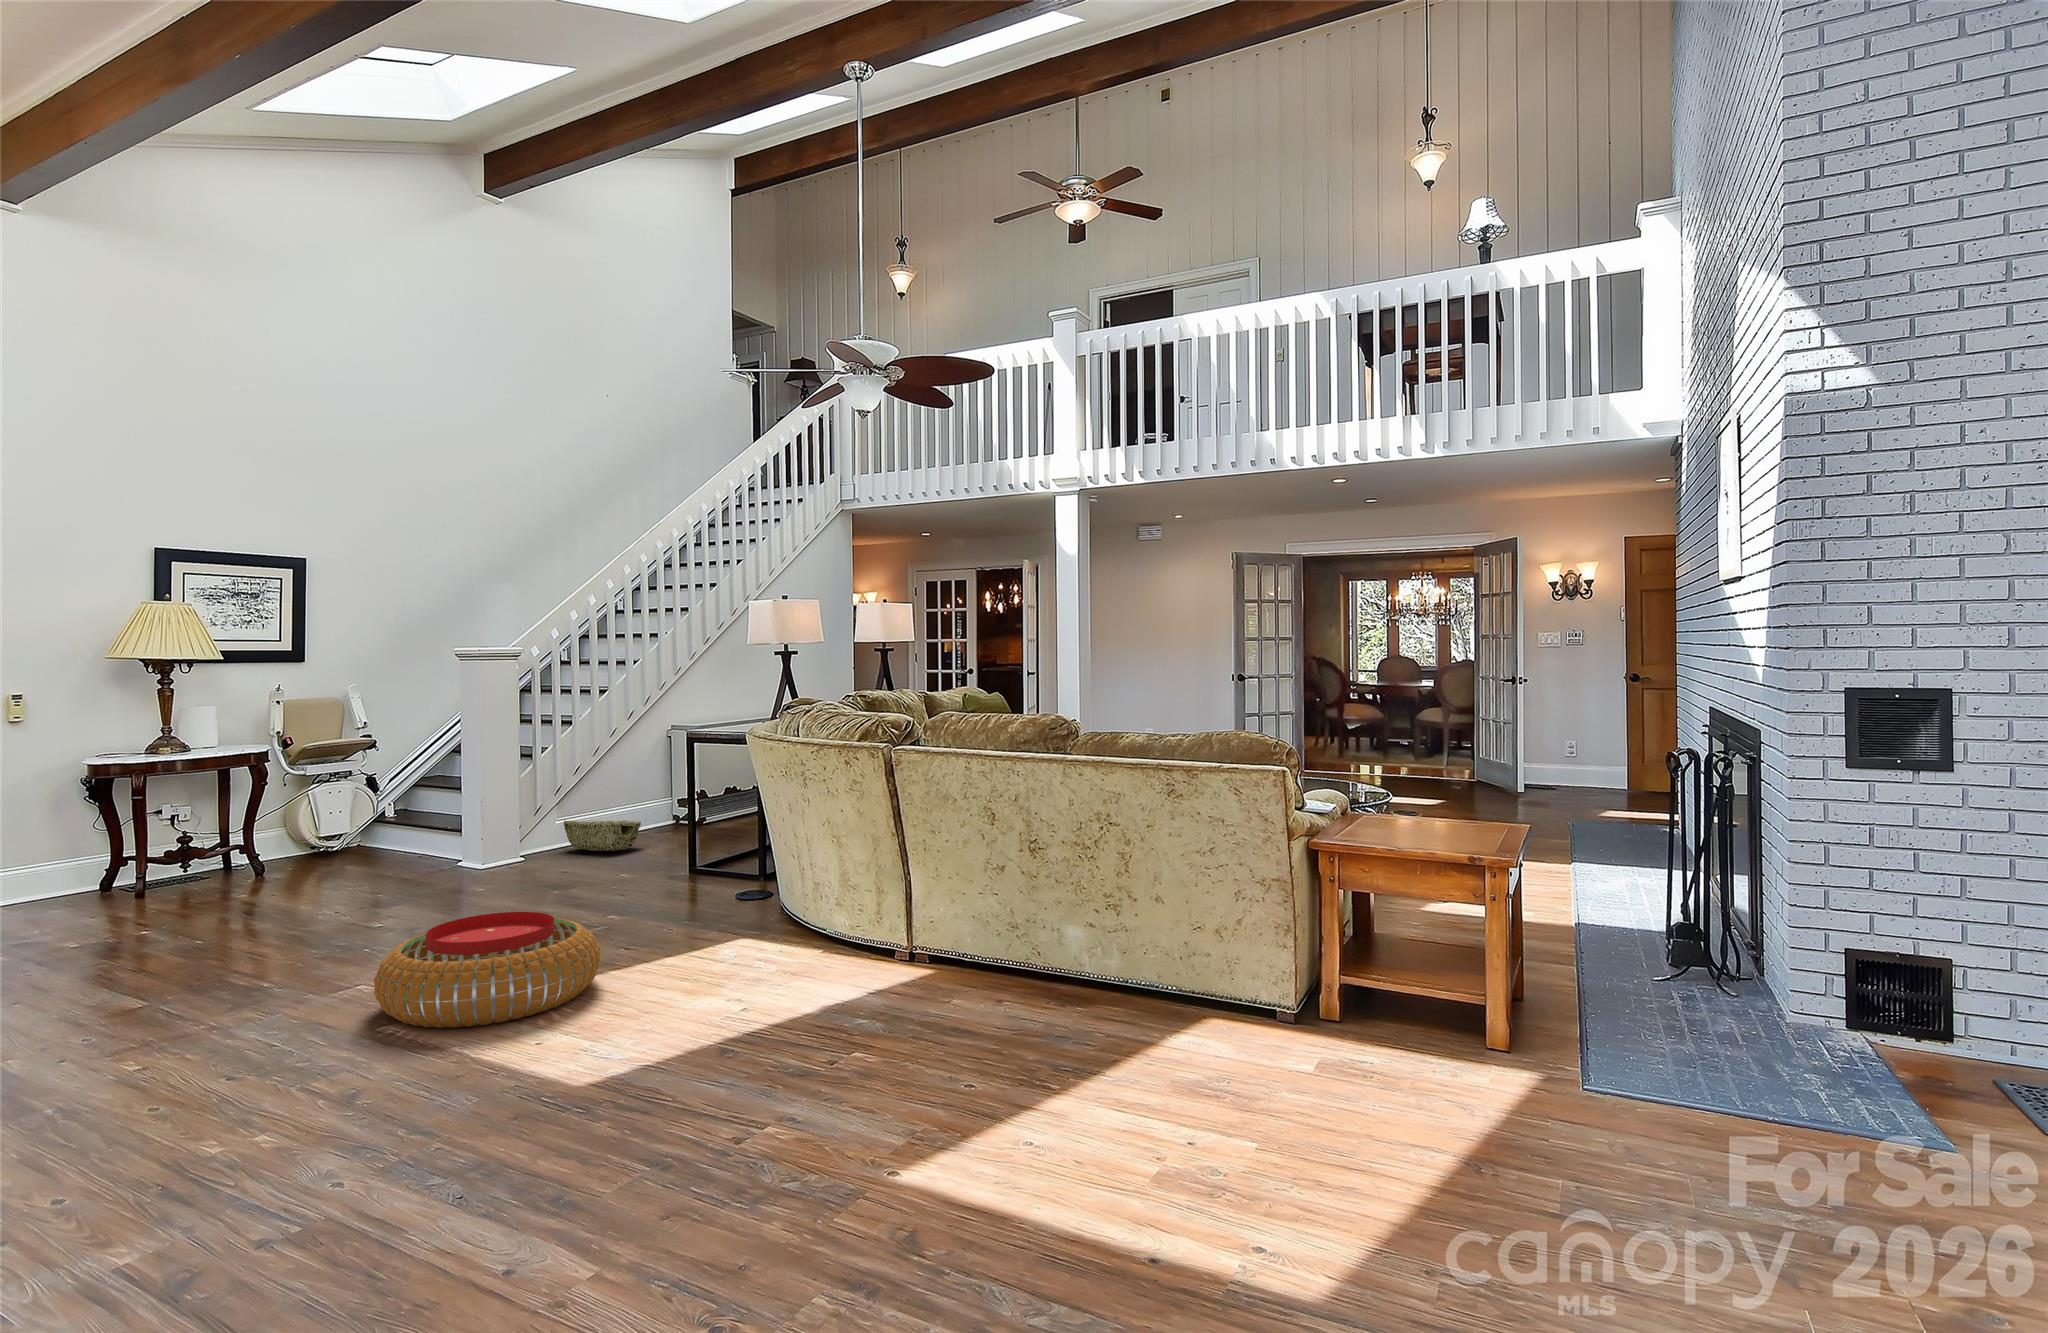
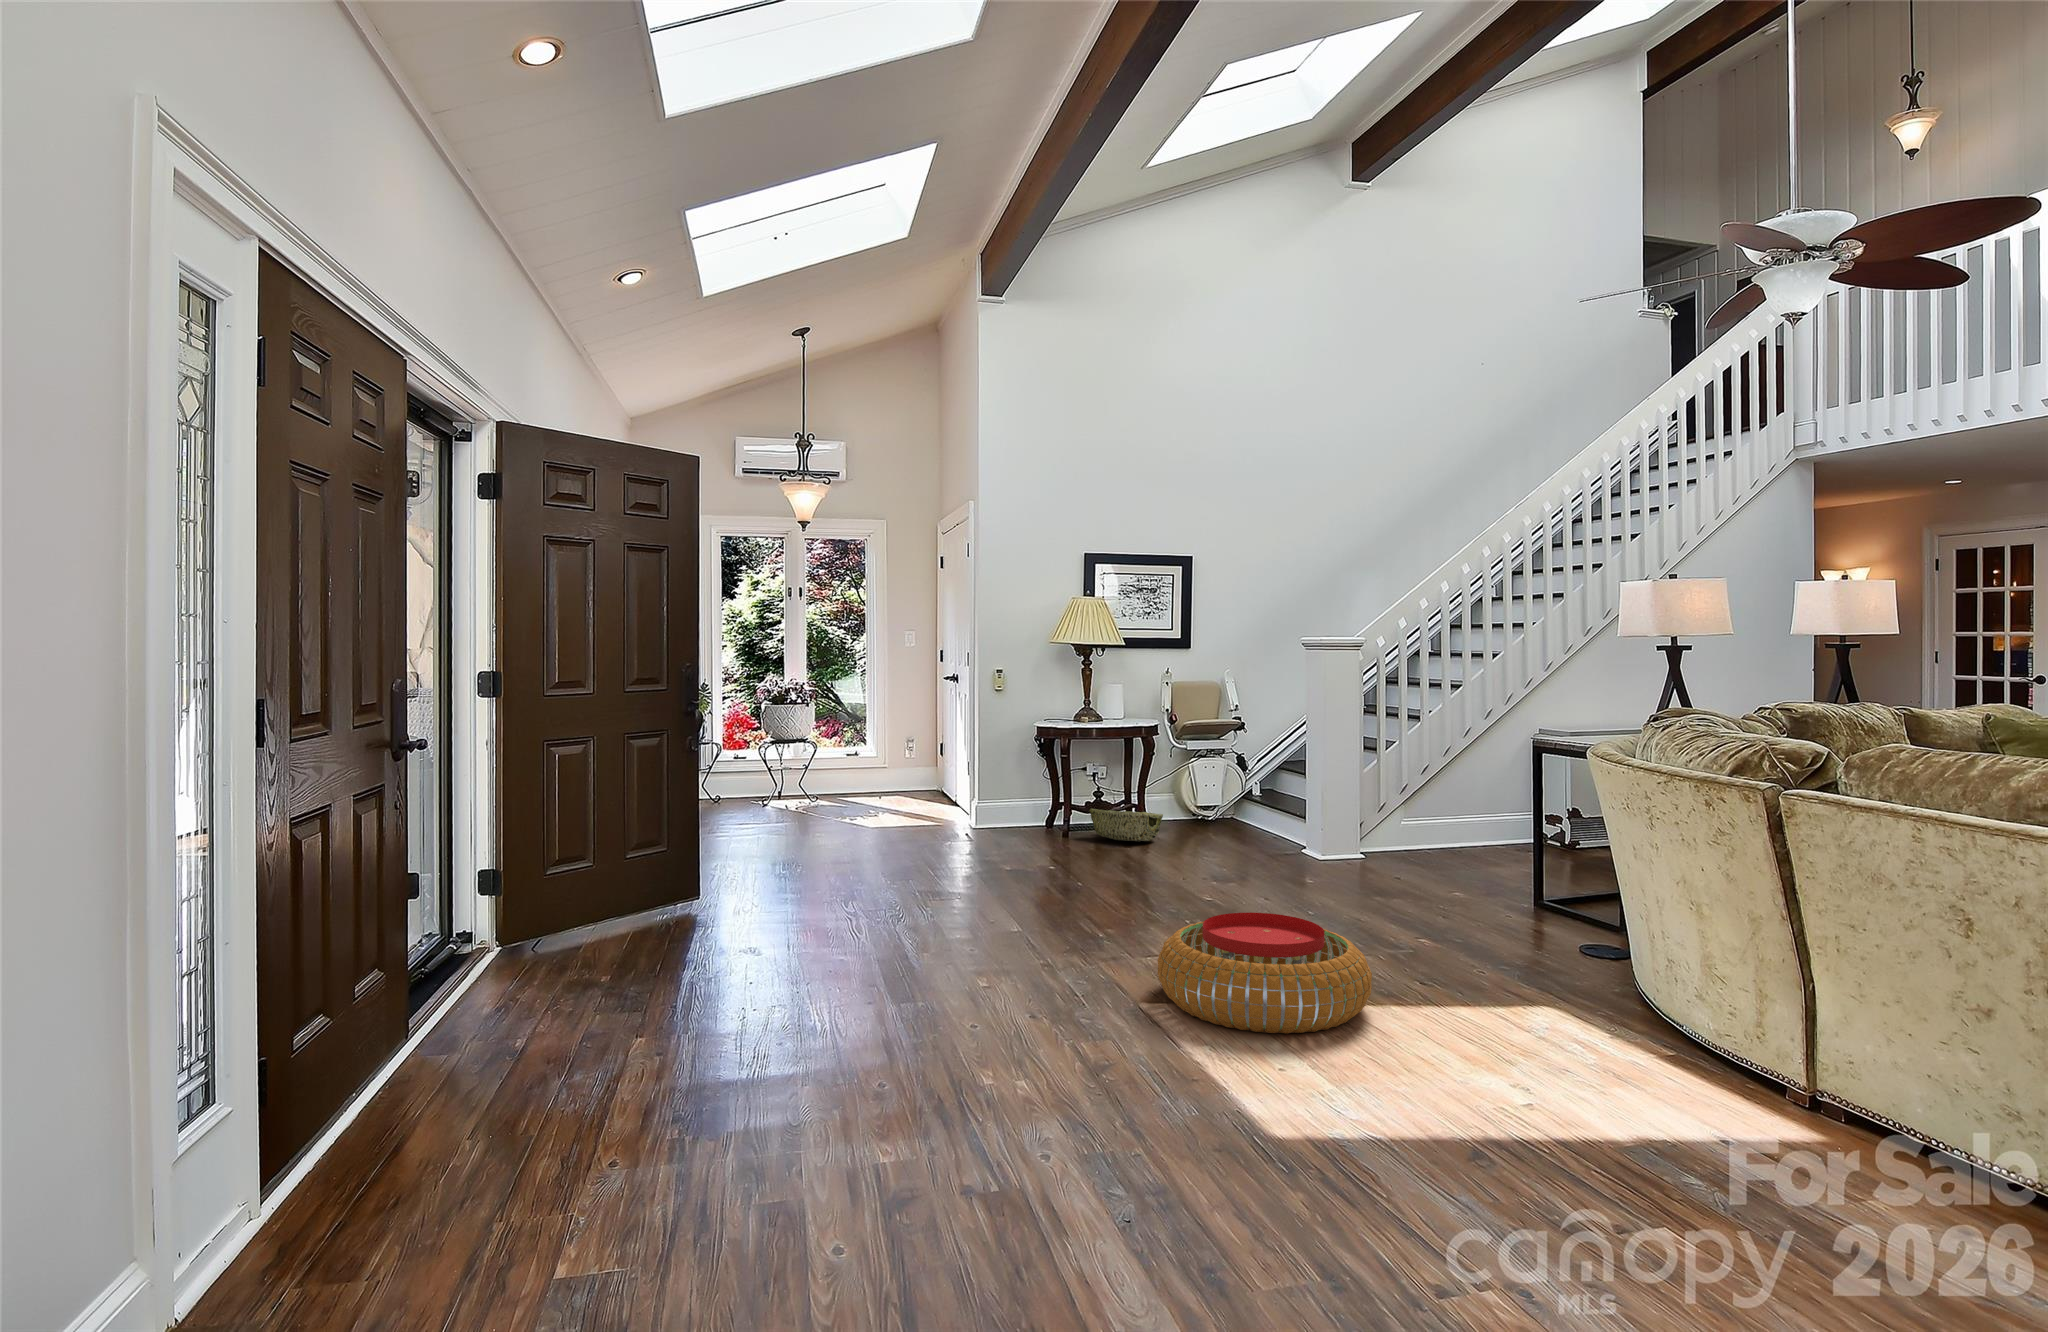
woven basket: present [564,820,641,851] -> present [1089,809,1163,842]

